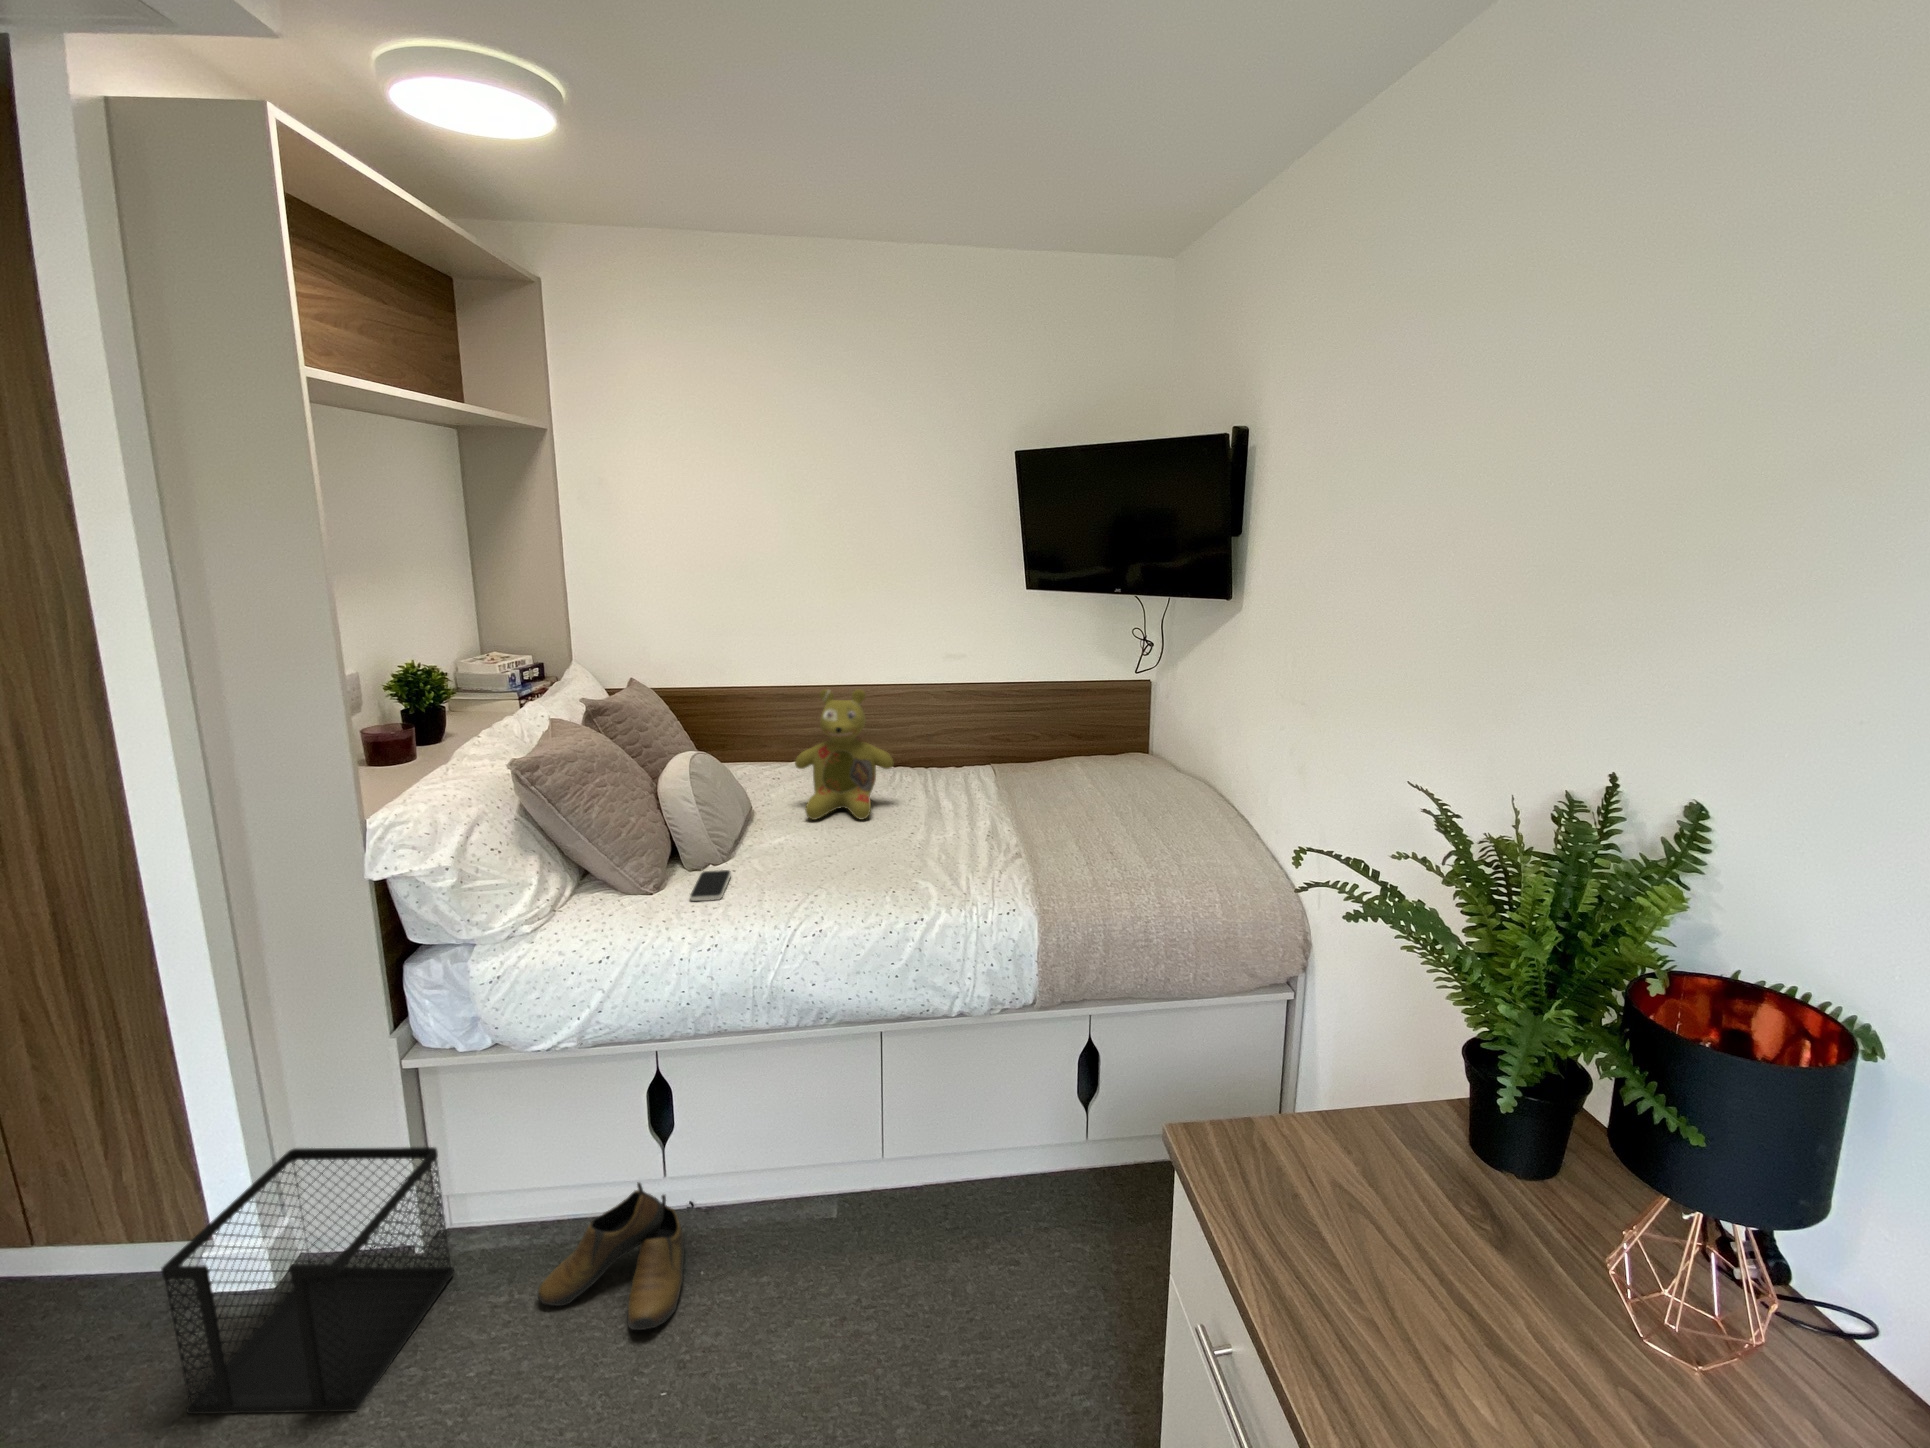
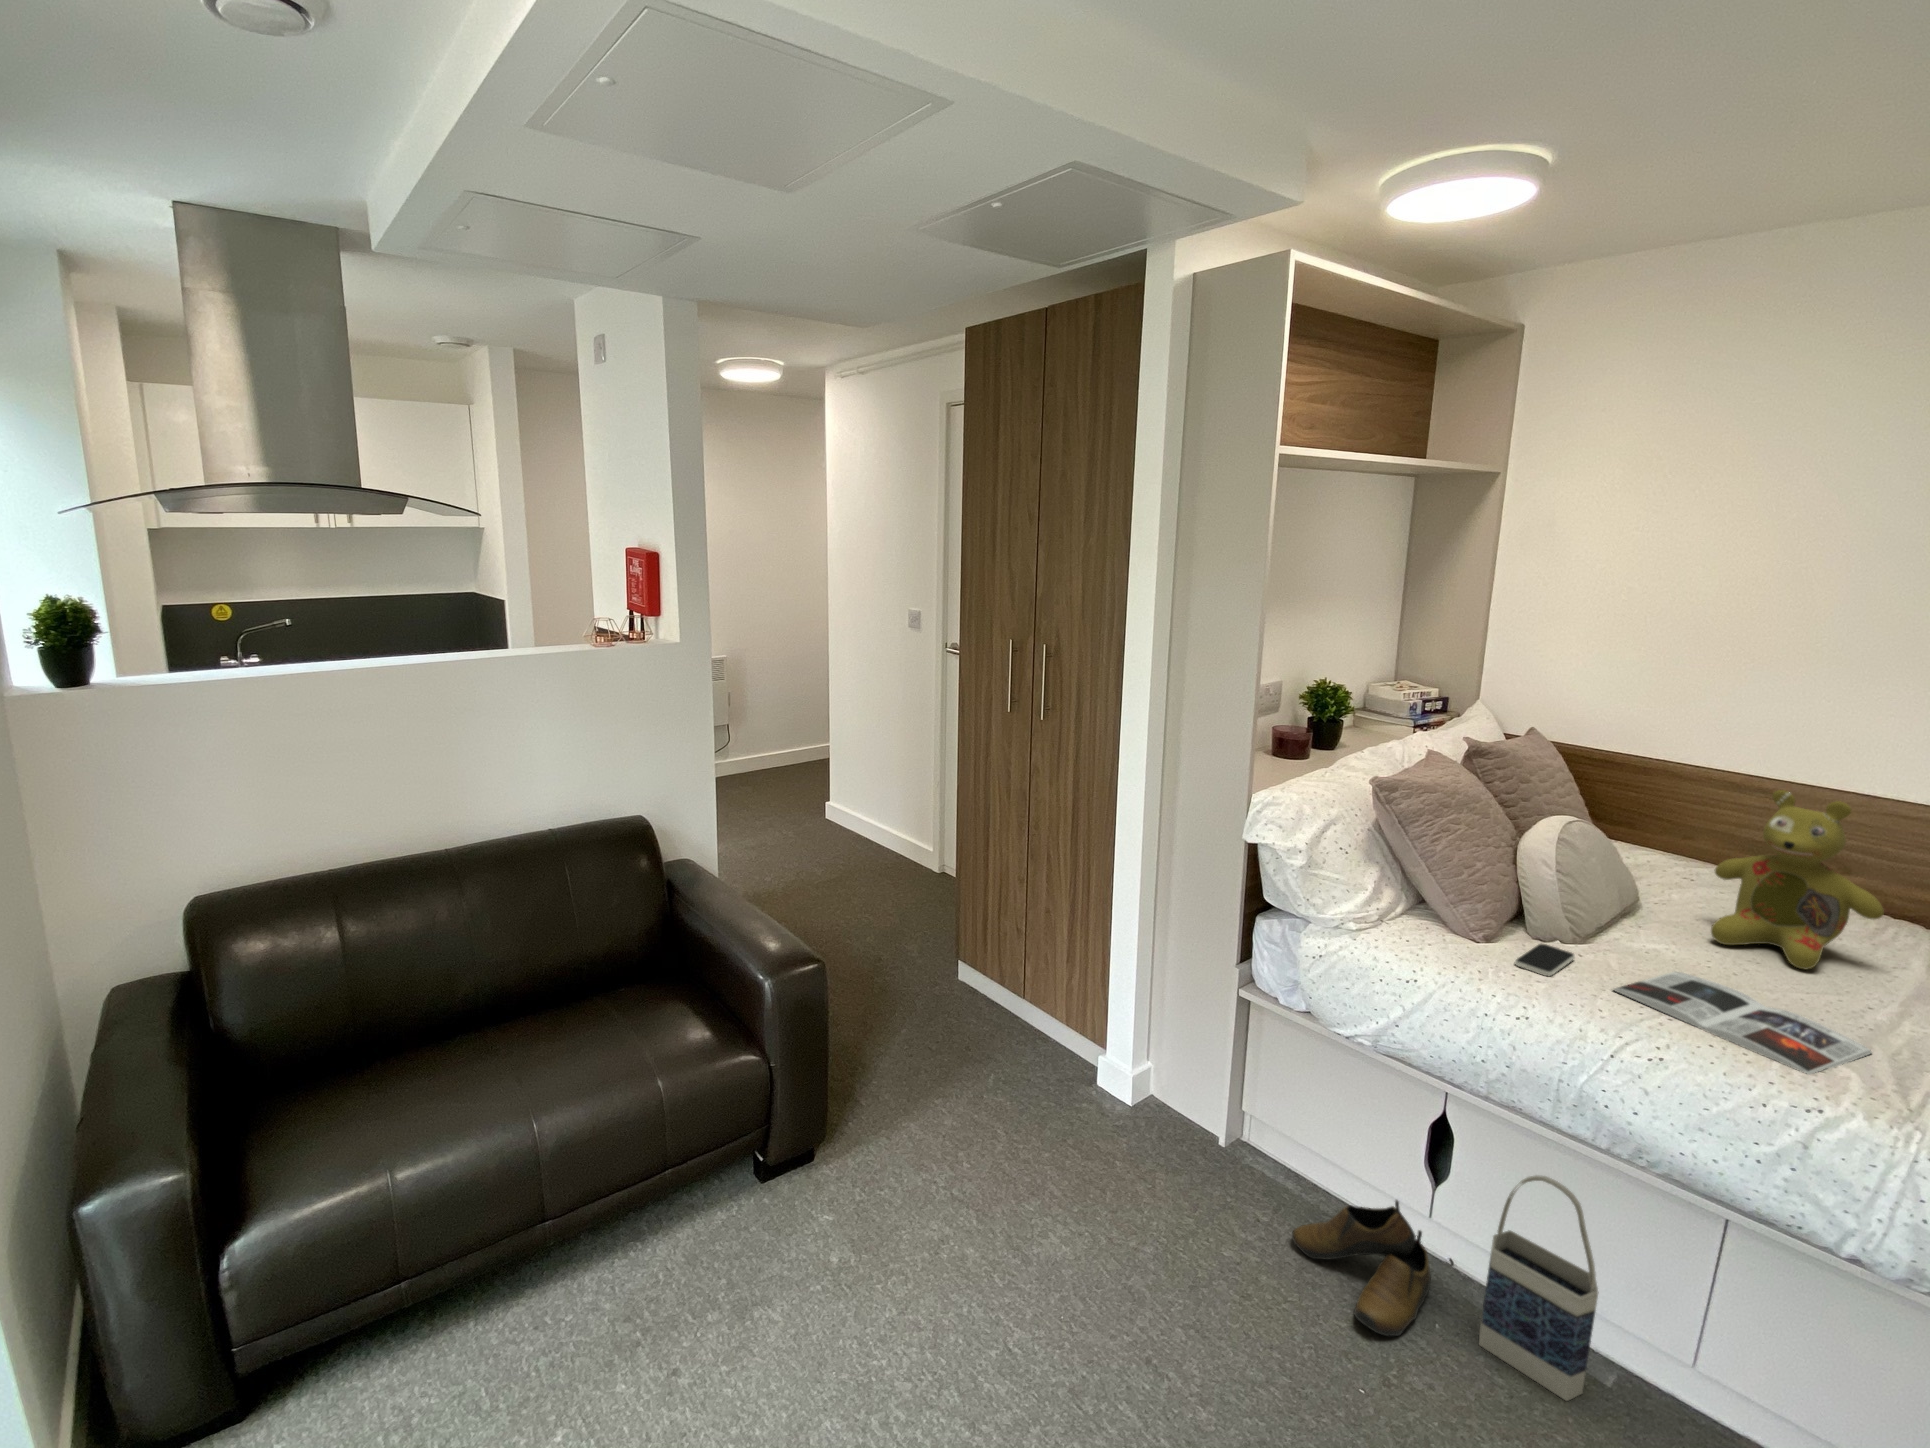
magazine: none [768,852,924,897] -> present [1613,971,1872,1075]
bag: none [730,1075,820,1260] -> present [1479,1175,1599,1401]
wastebasket: present [161,1147,454,1414] -> none [1078,1015,1249,1216]

